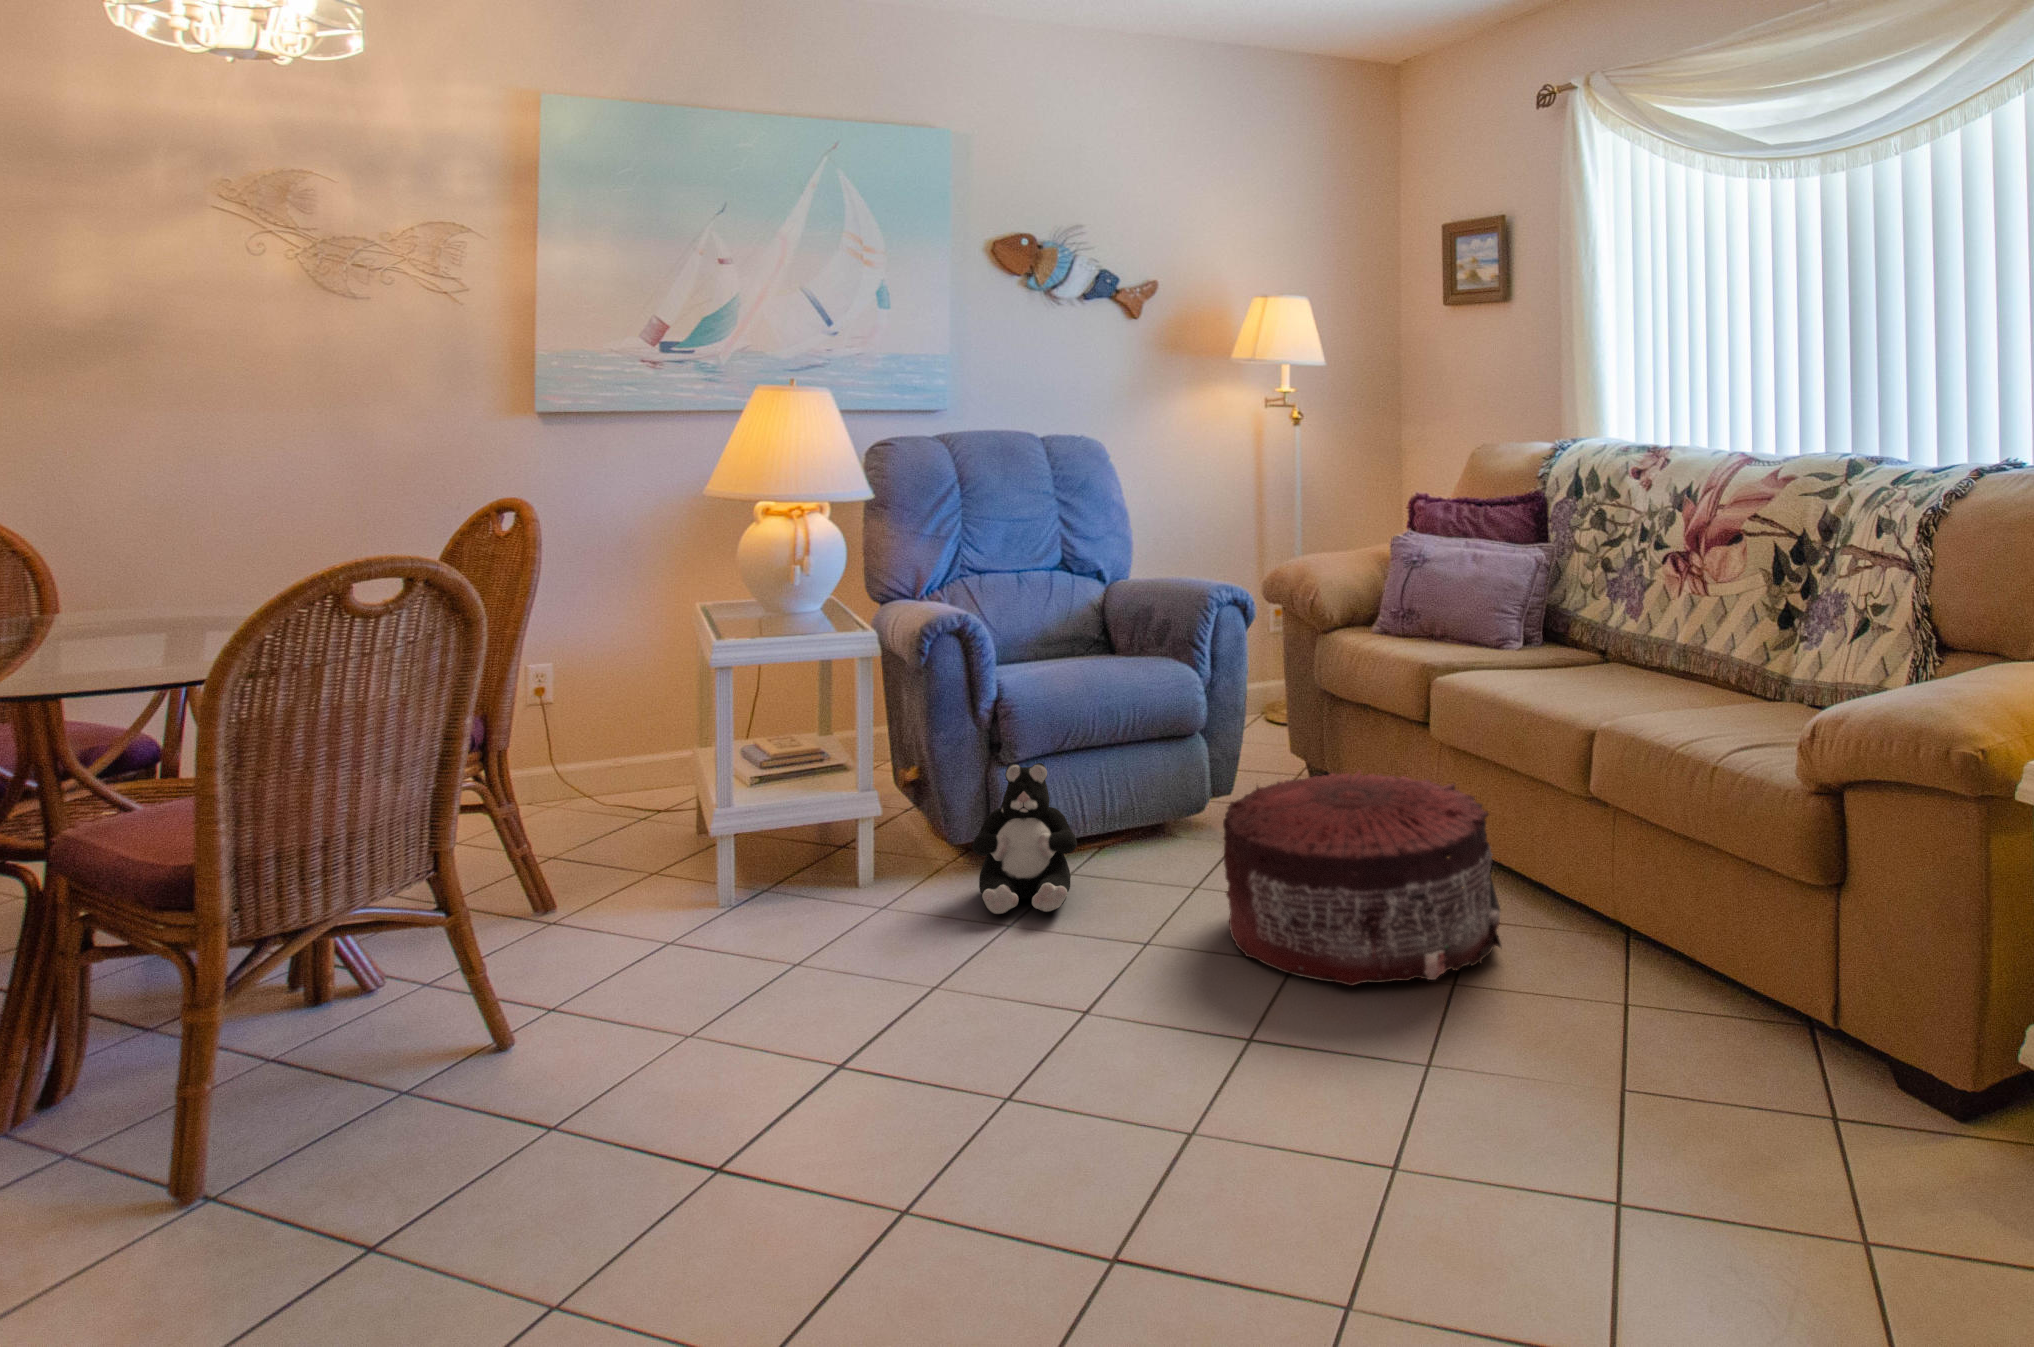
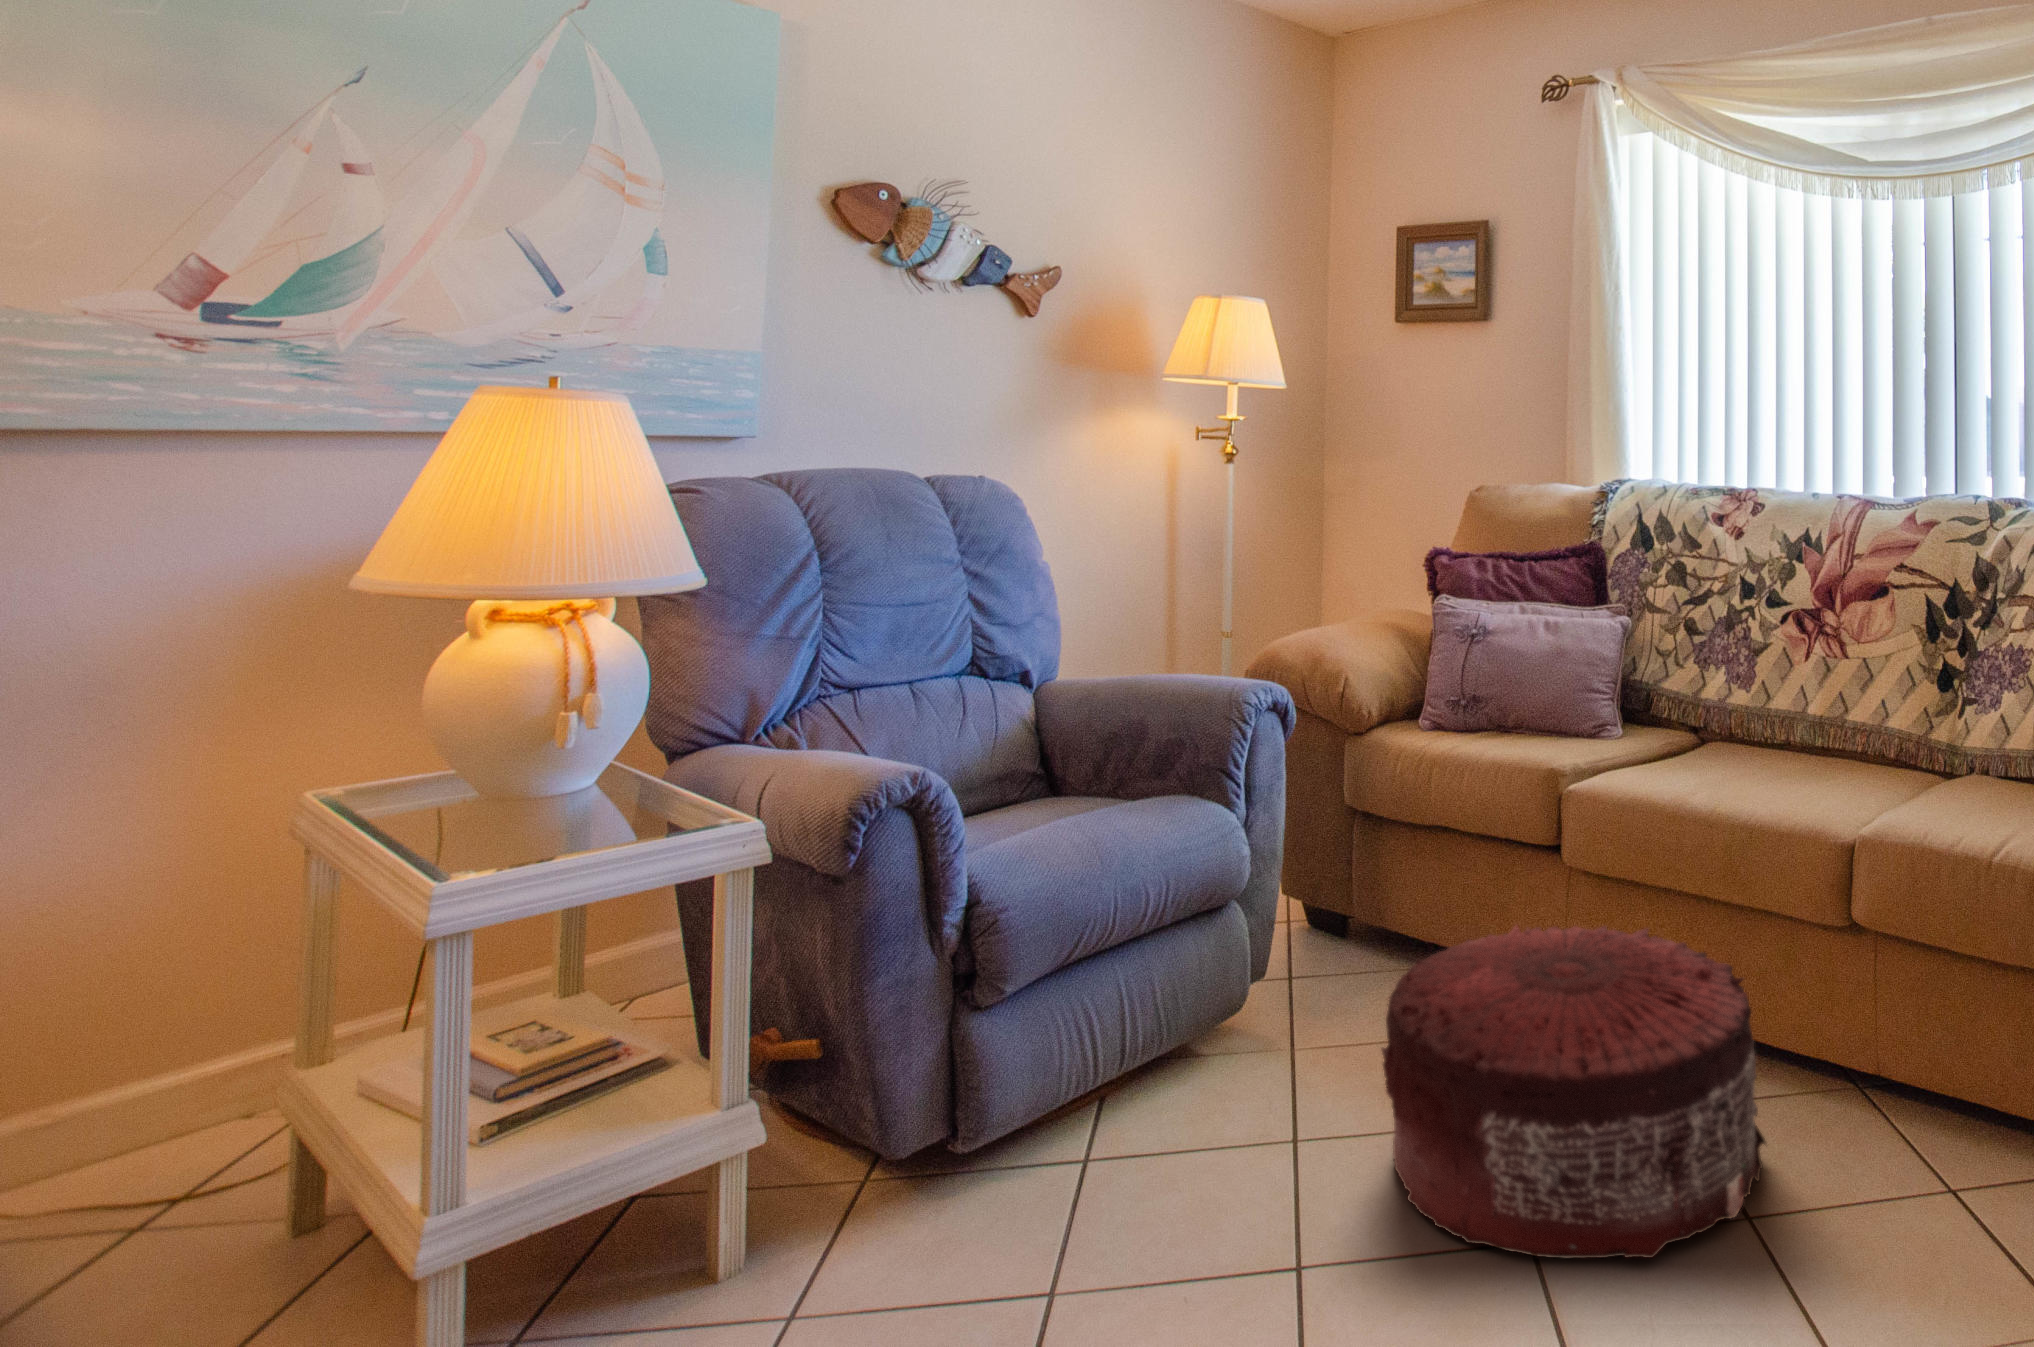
plush toy: present [972,763,1077,914] -> none [959,990,1150,1265]

